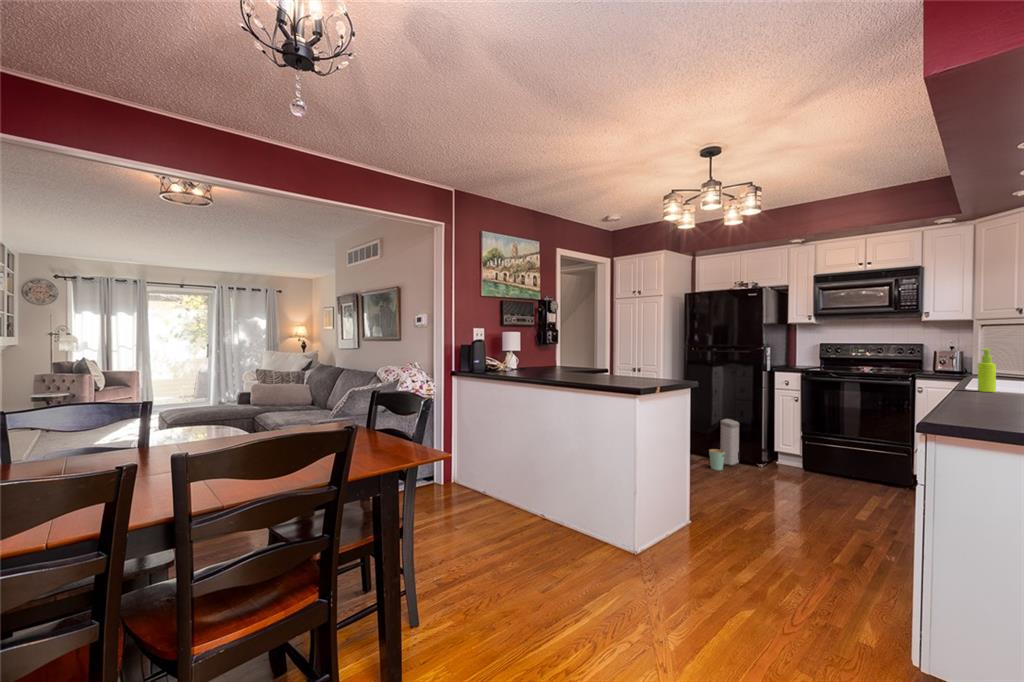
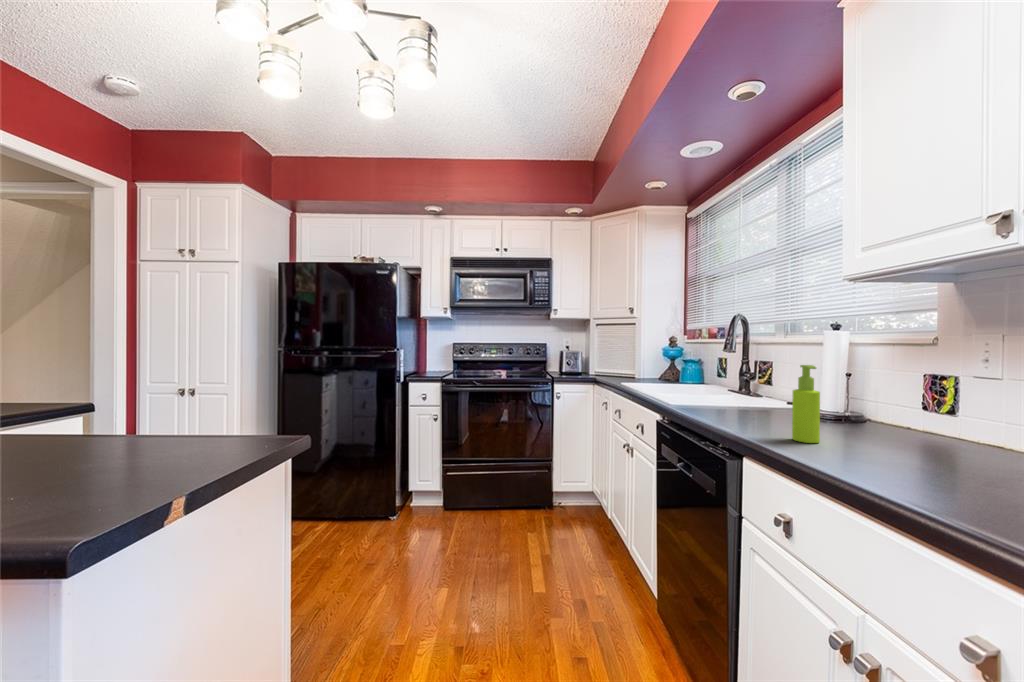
trash can: present [709,419,739,470] -> none [318,460,364,558]

